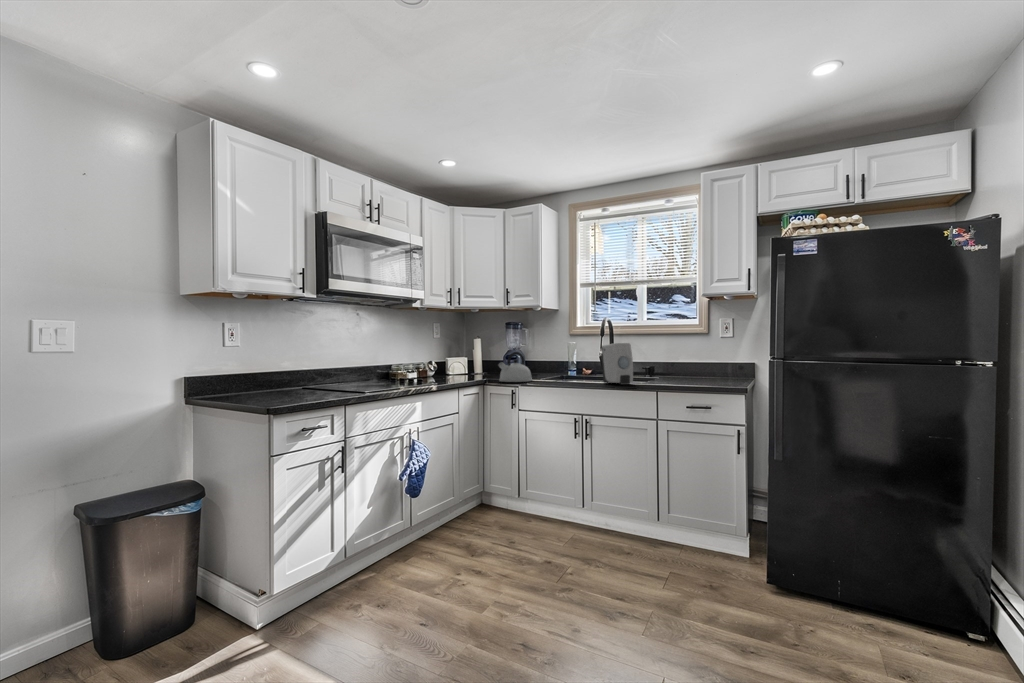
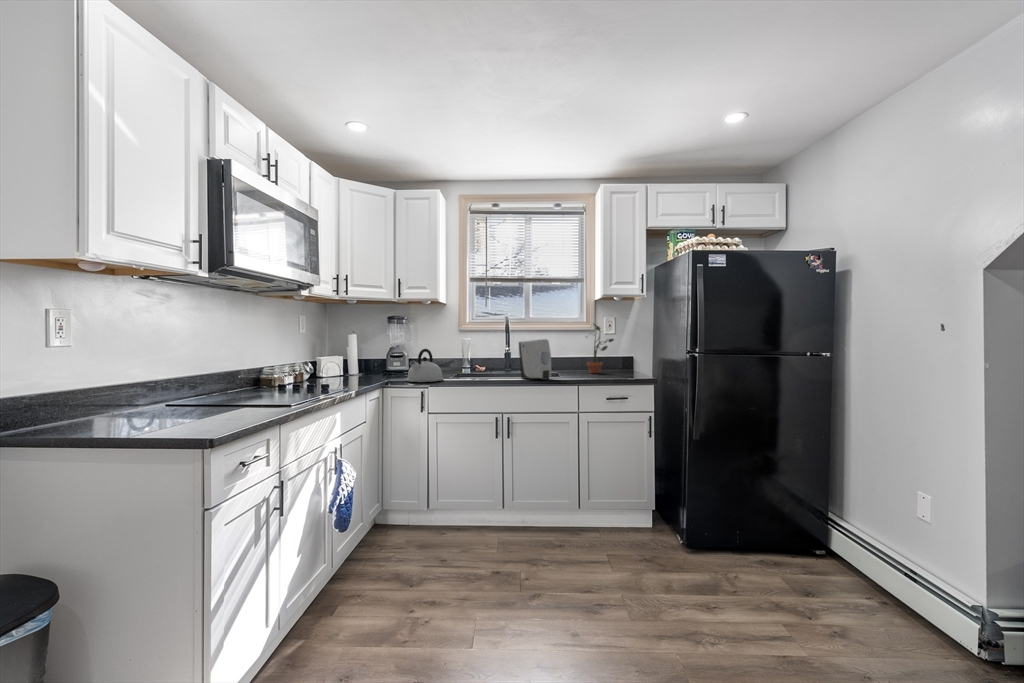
potted plant: none [682,325,718,381] -> present [587,324,614,373]

